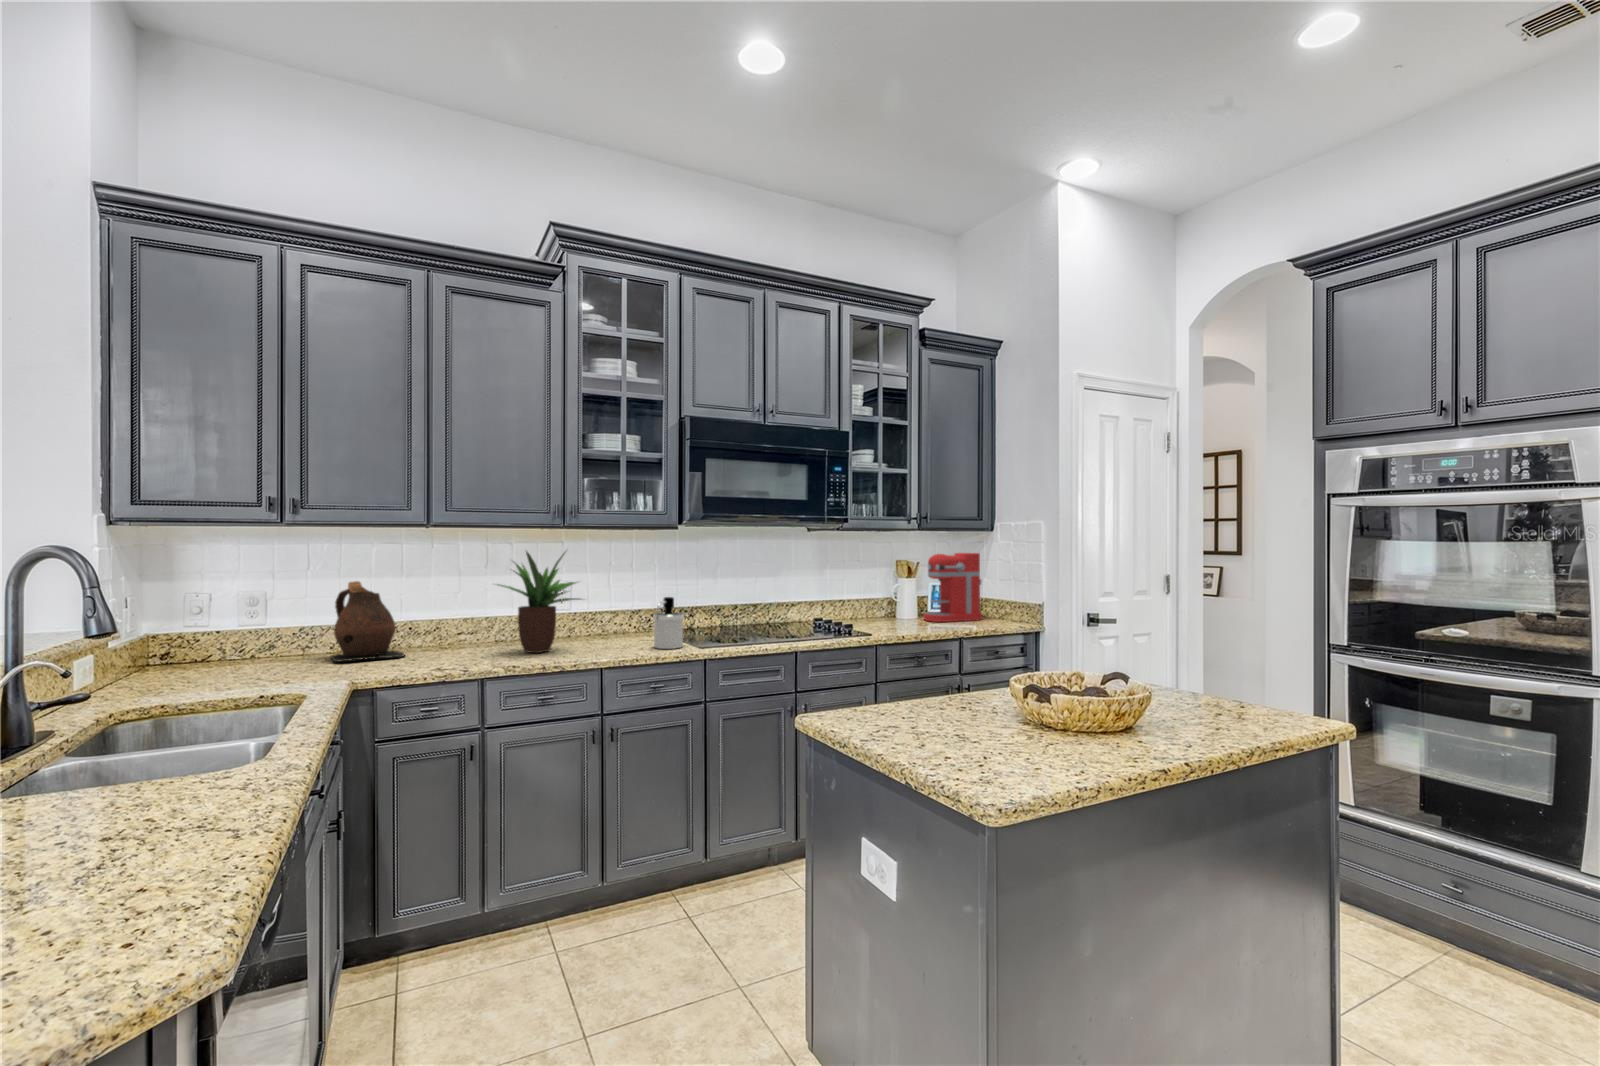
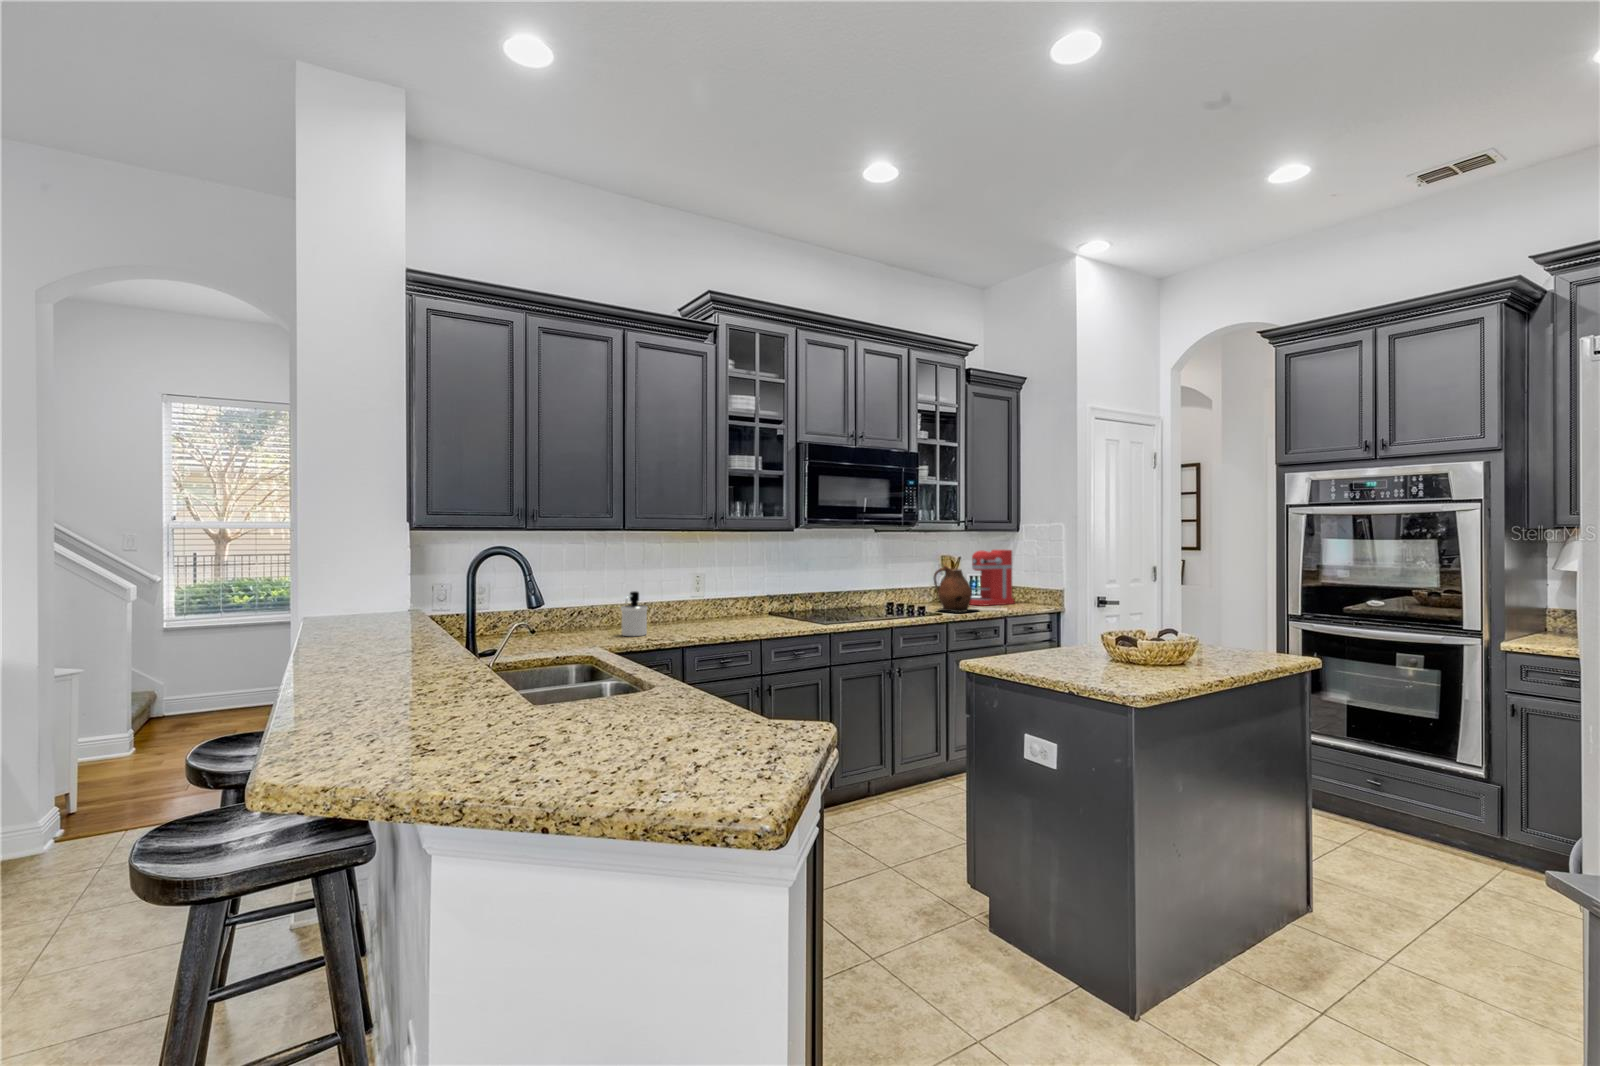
potted plant: present [499,552,580,653] -> none [670,547,740,630]
ceramic pitcher: present [331,581,405,662] -> present [934,563,978,612]
soap dispenser: present [653,597,684,649] -> present [621,591,648,636]

